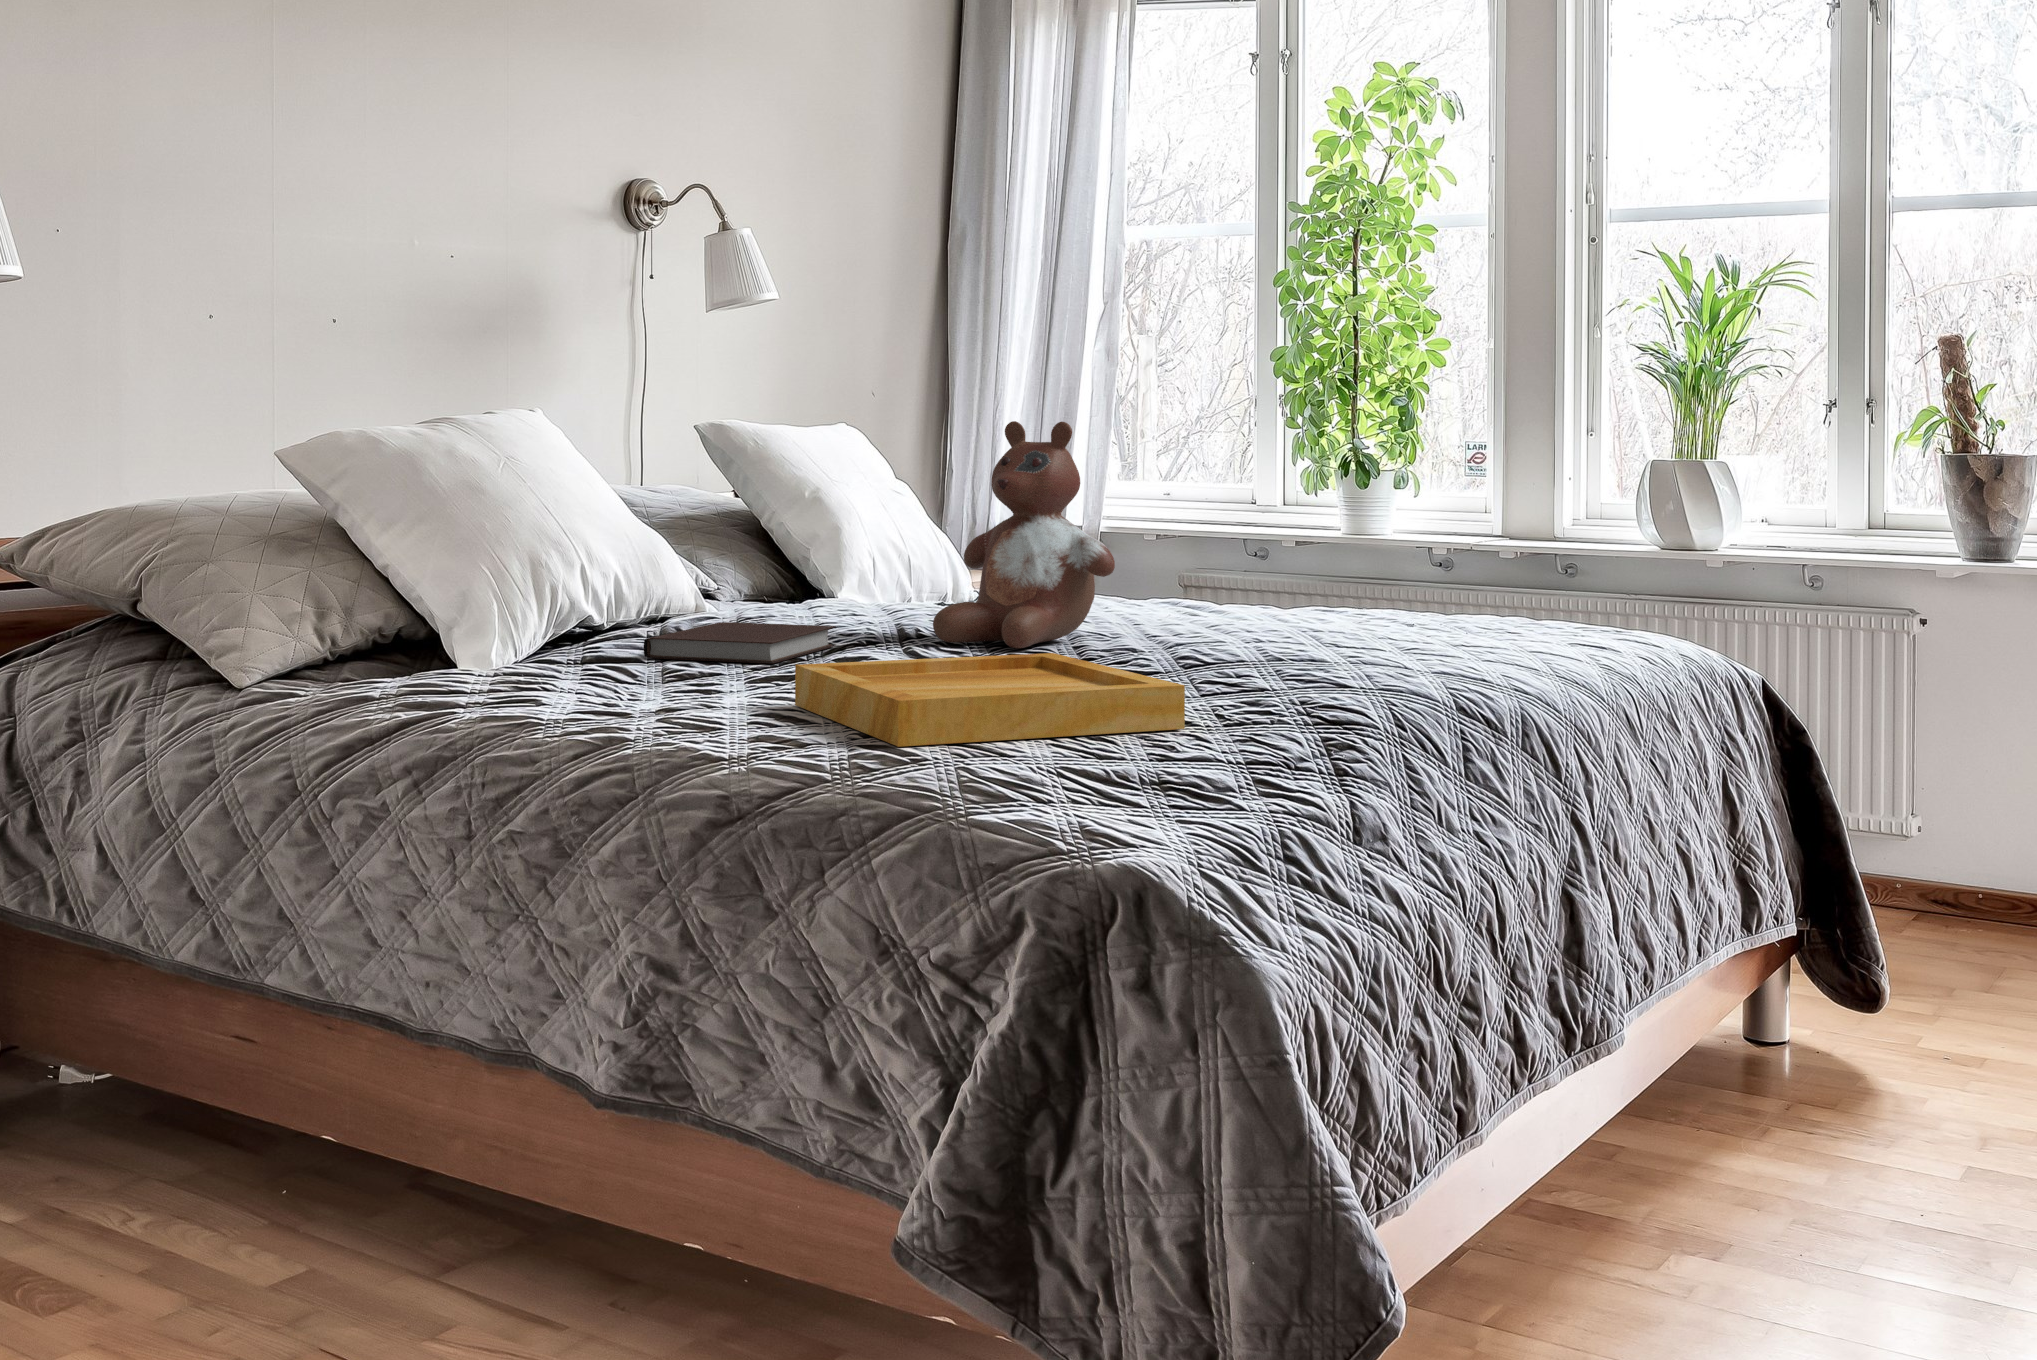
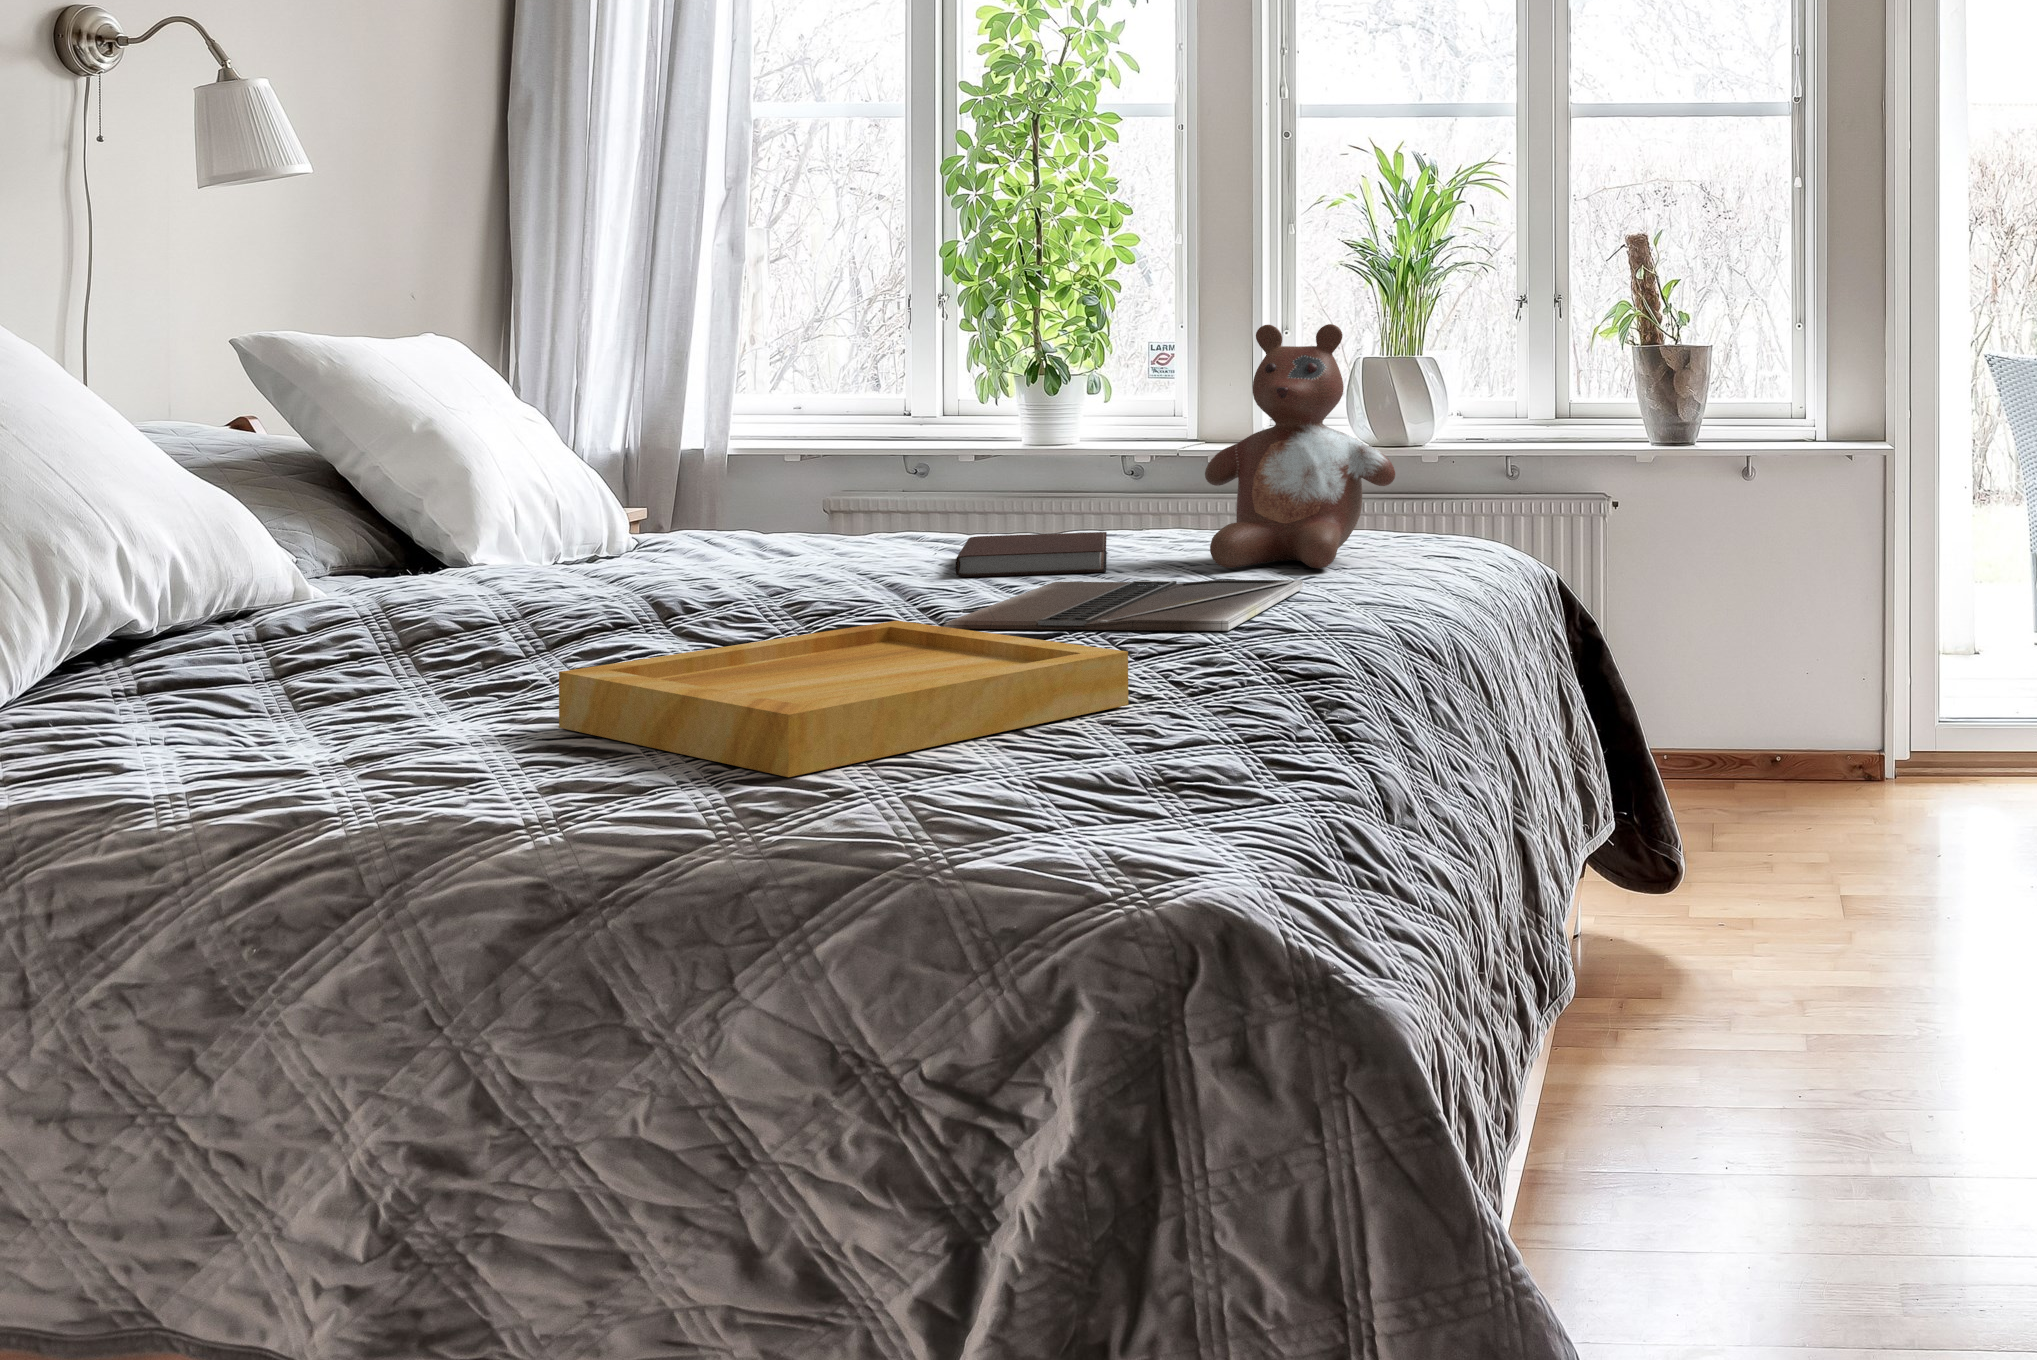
stuffed bear: present [933,421,1115,649] -> present [1205,324,1395,569]
notebook: present [644,622,836,664] -> present [956,532,1107,577]
laptop: none [1123,643,1452,689] -> present [943,580,1302,631]

